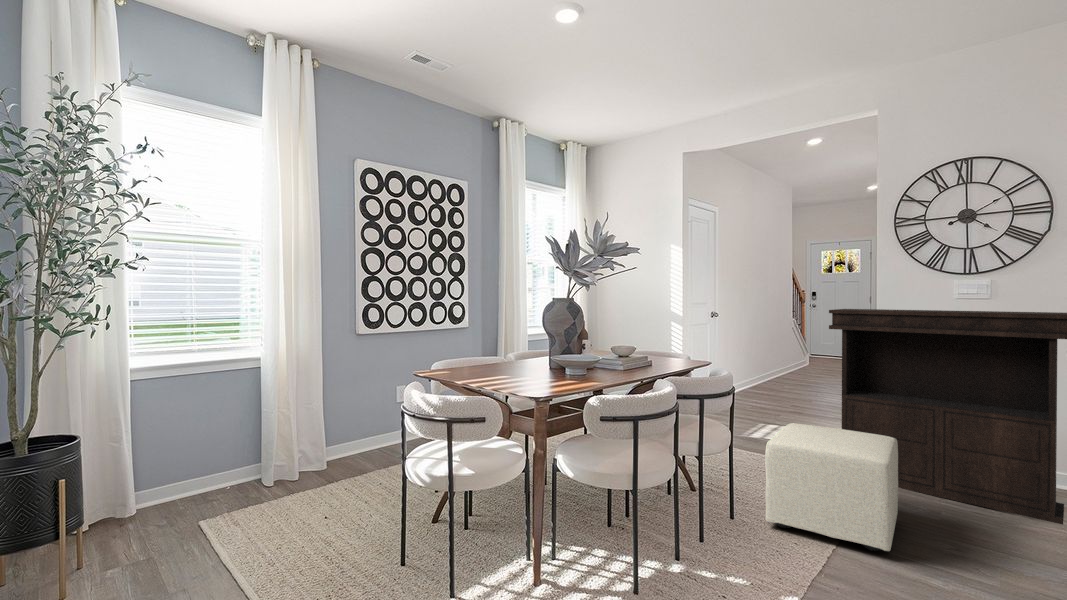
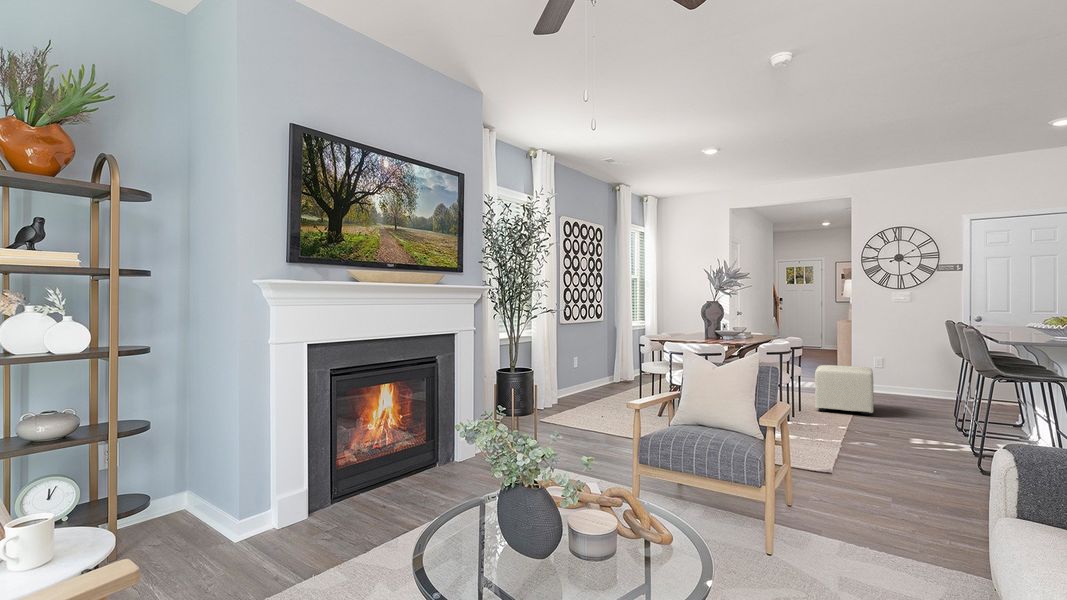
console table: present [829,309,1067,525] -> none [832,308,949,407]

